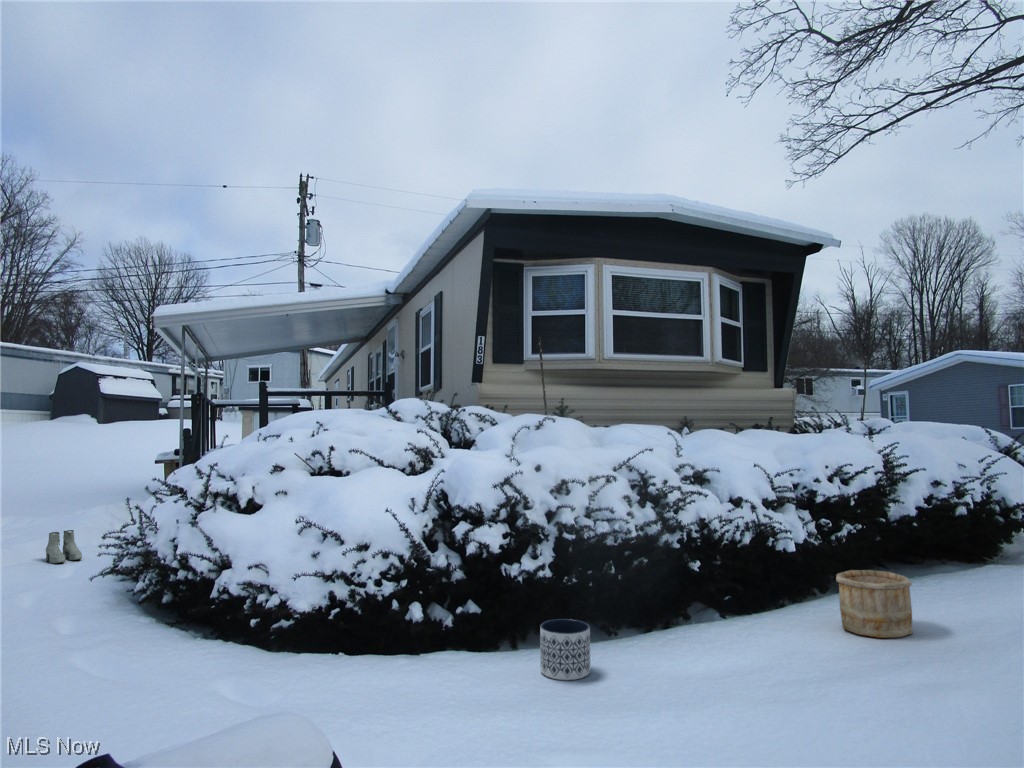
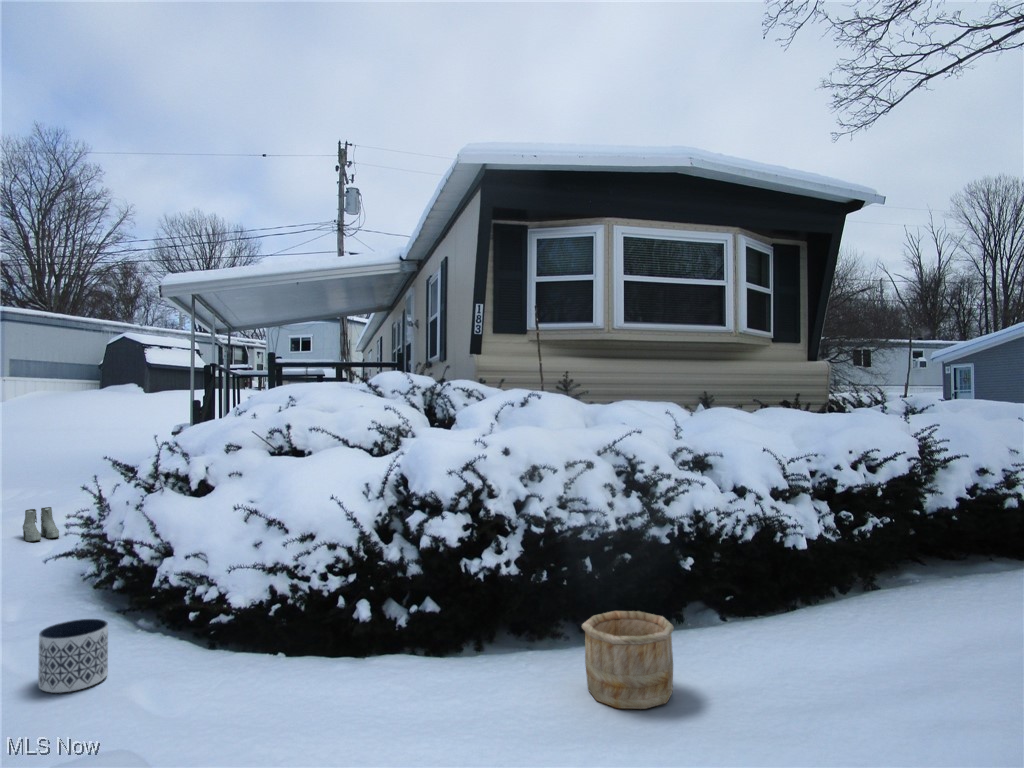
wooden bucket: present [836,570,912,638] -> present [582,611,674,709]
planter: present [540,619,590,680] -> present [38,619,108,693]

